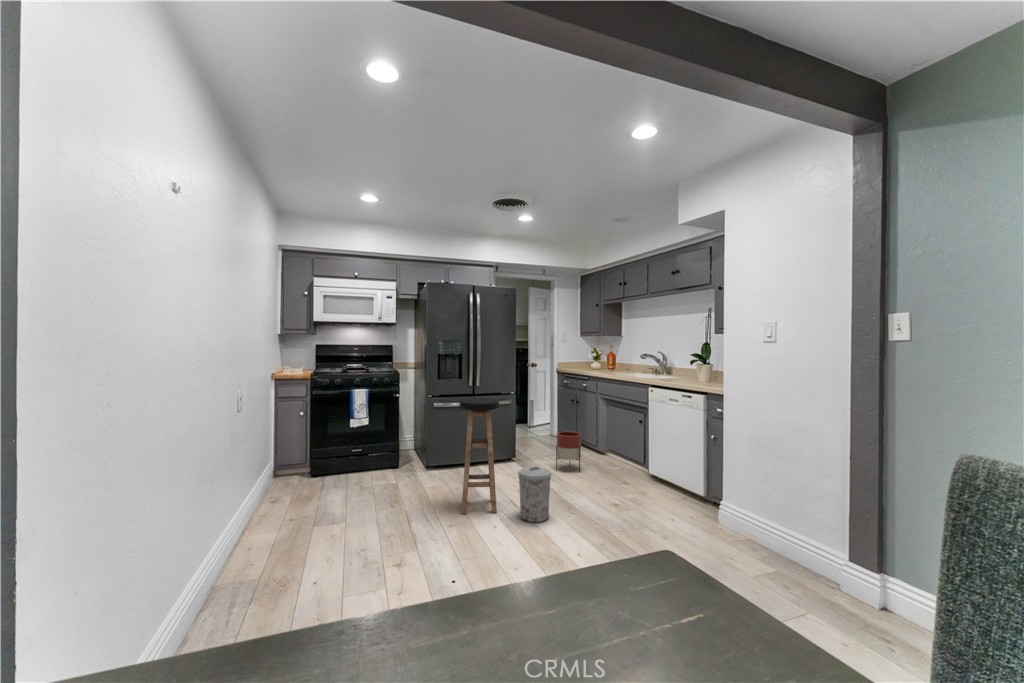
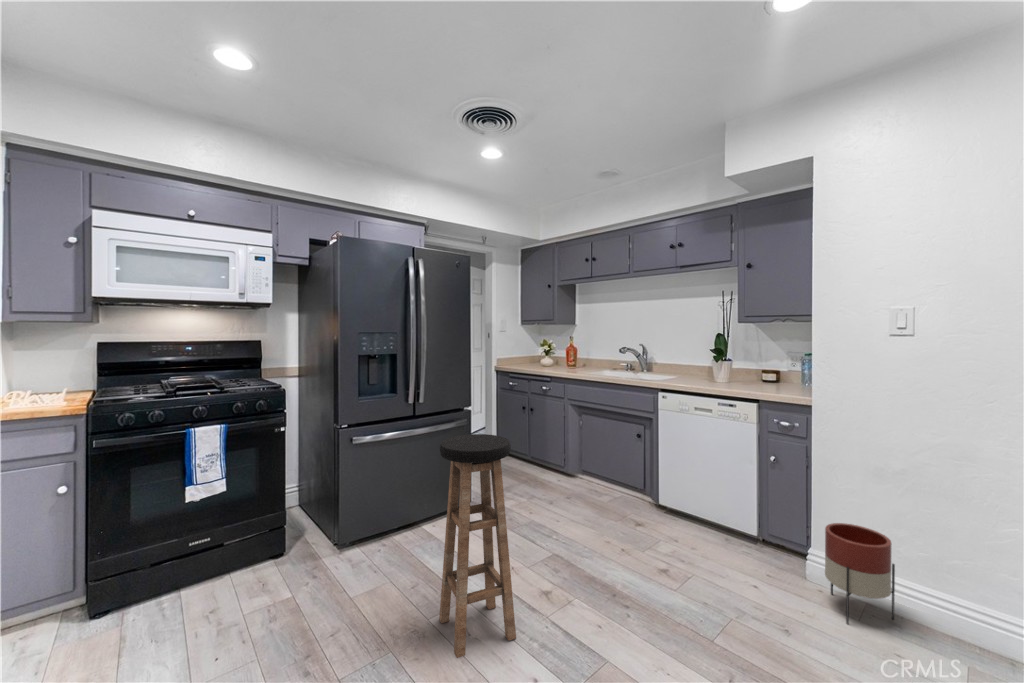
planter: present [556,431,581,472] -> present [825,523,895,623]
trash can: present [518,467,551,522] -> none [554,544,611,650]

